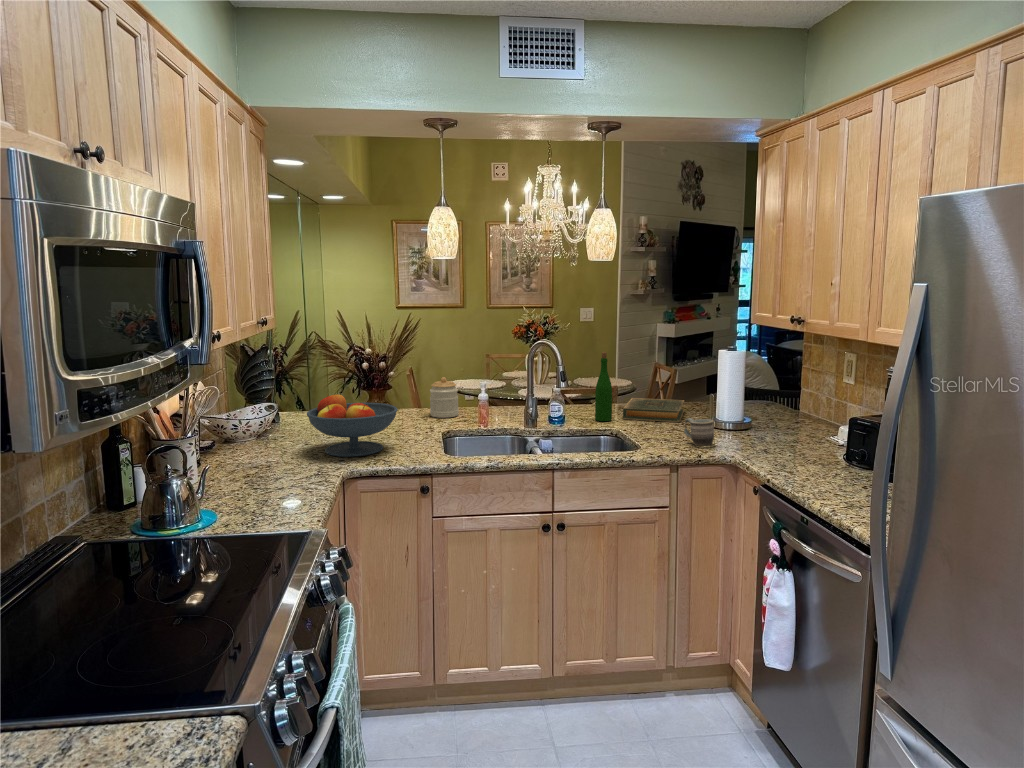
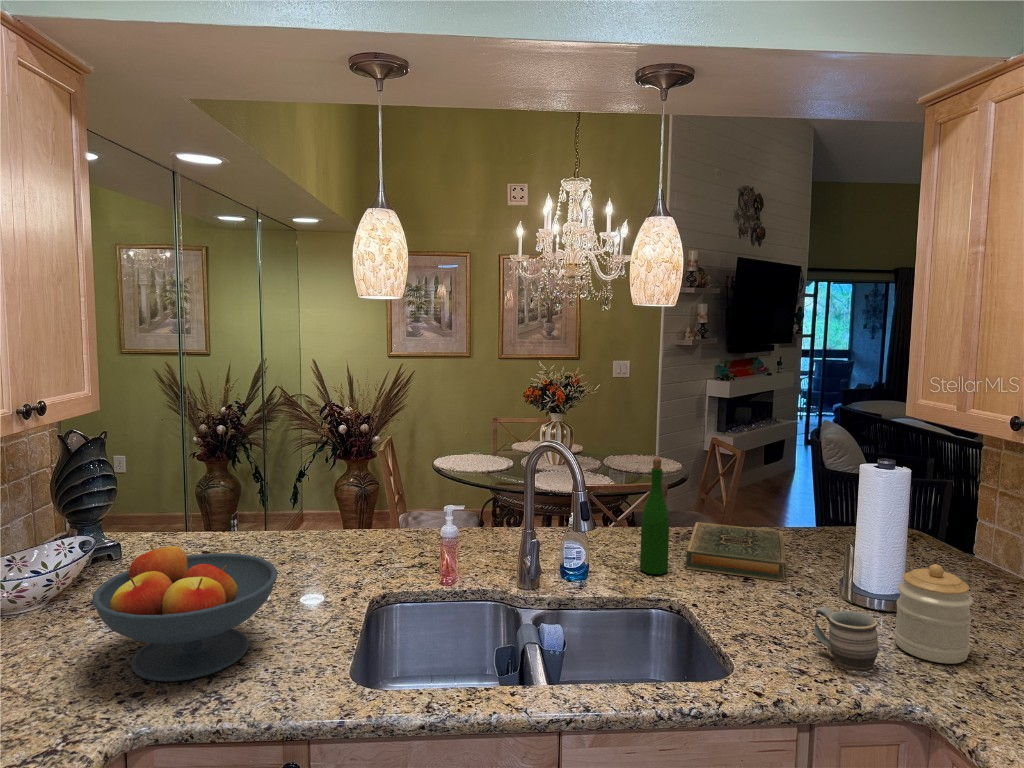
jar: present [430,377,459,418] -> present [895,564,973,664]

